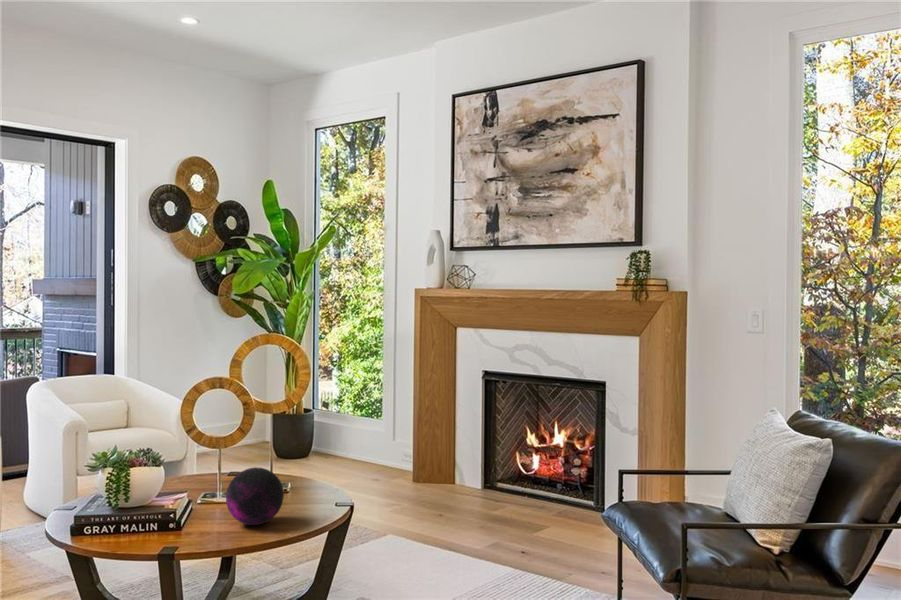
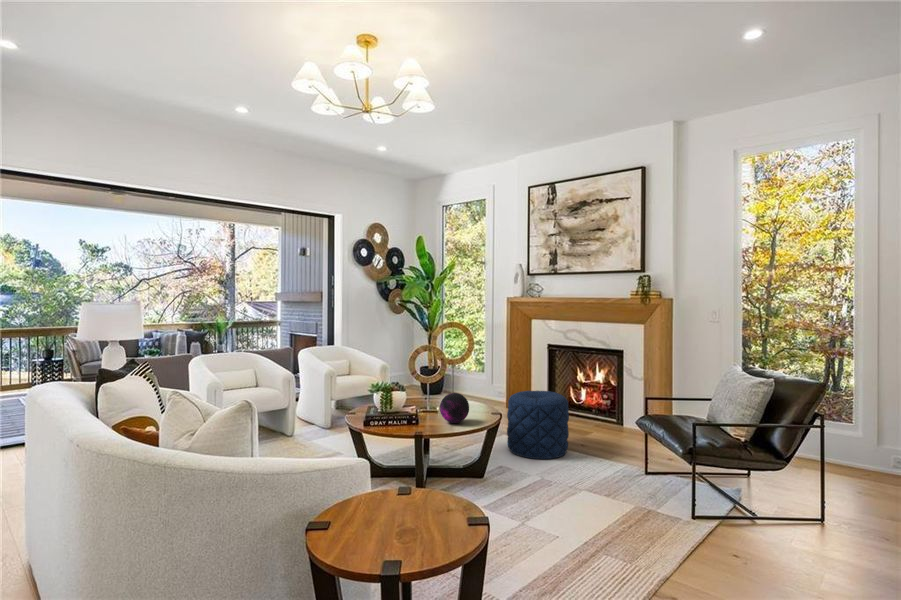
pouf: none [382,456,492,583] -> present [507,391,569,459]

